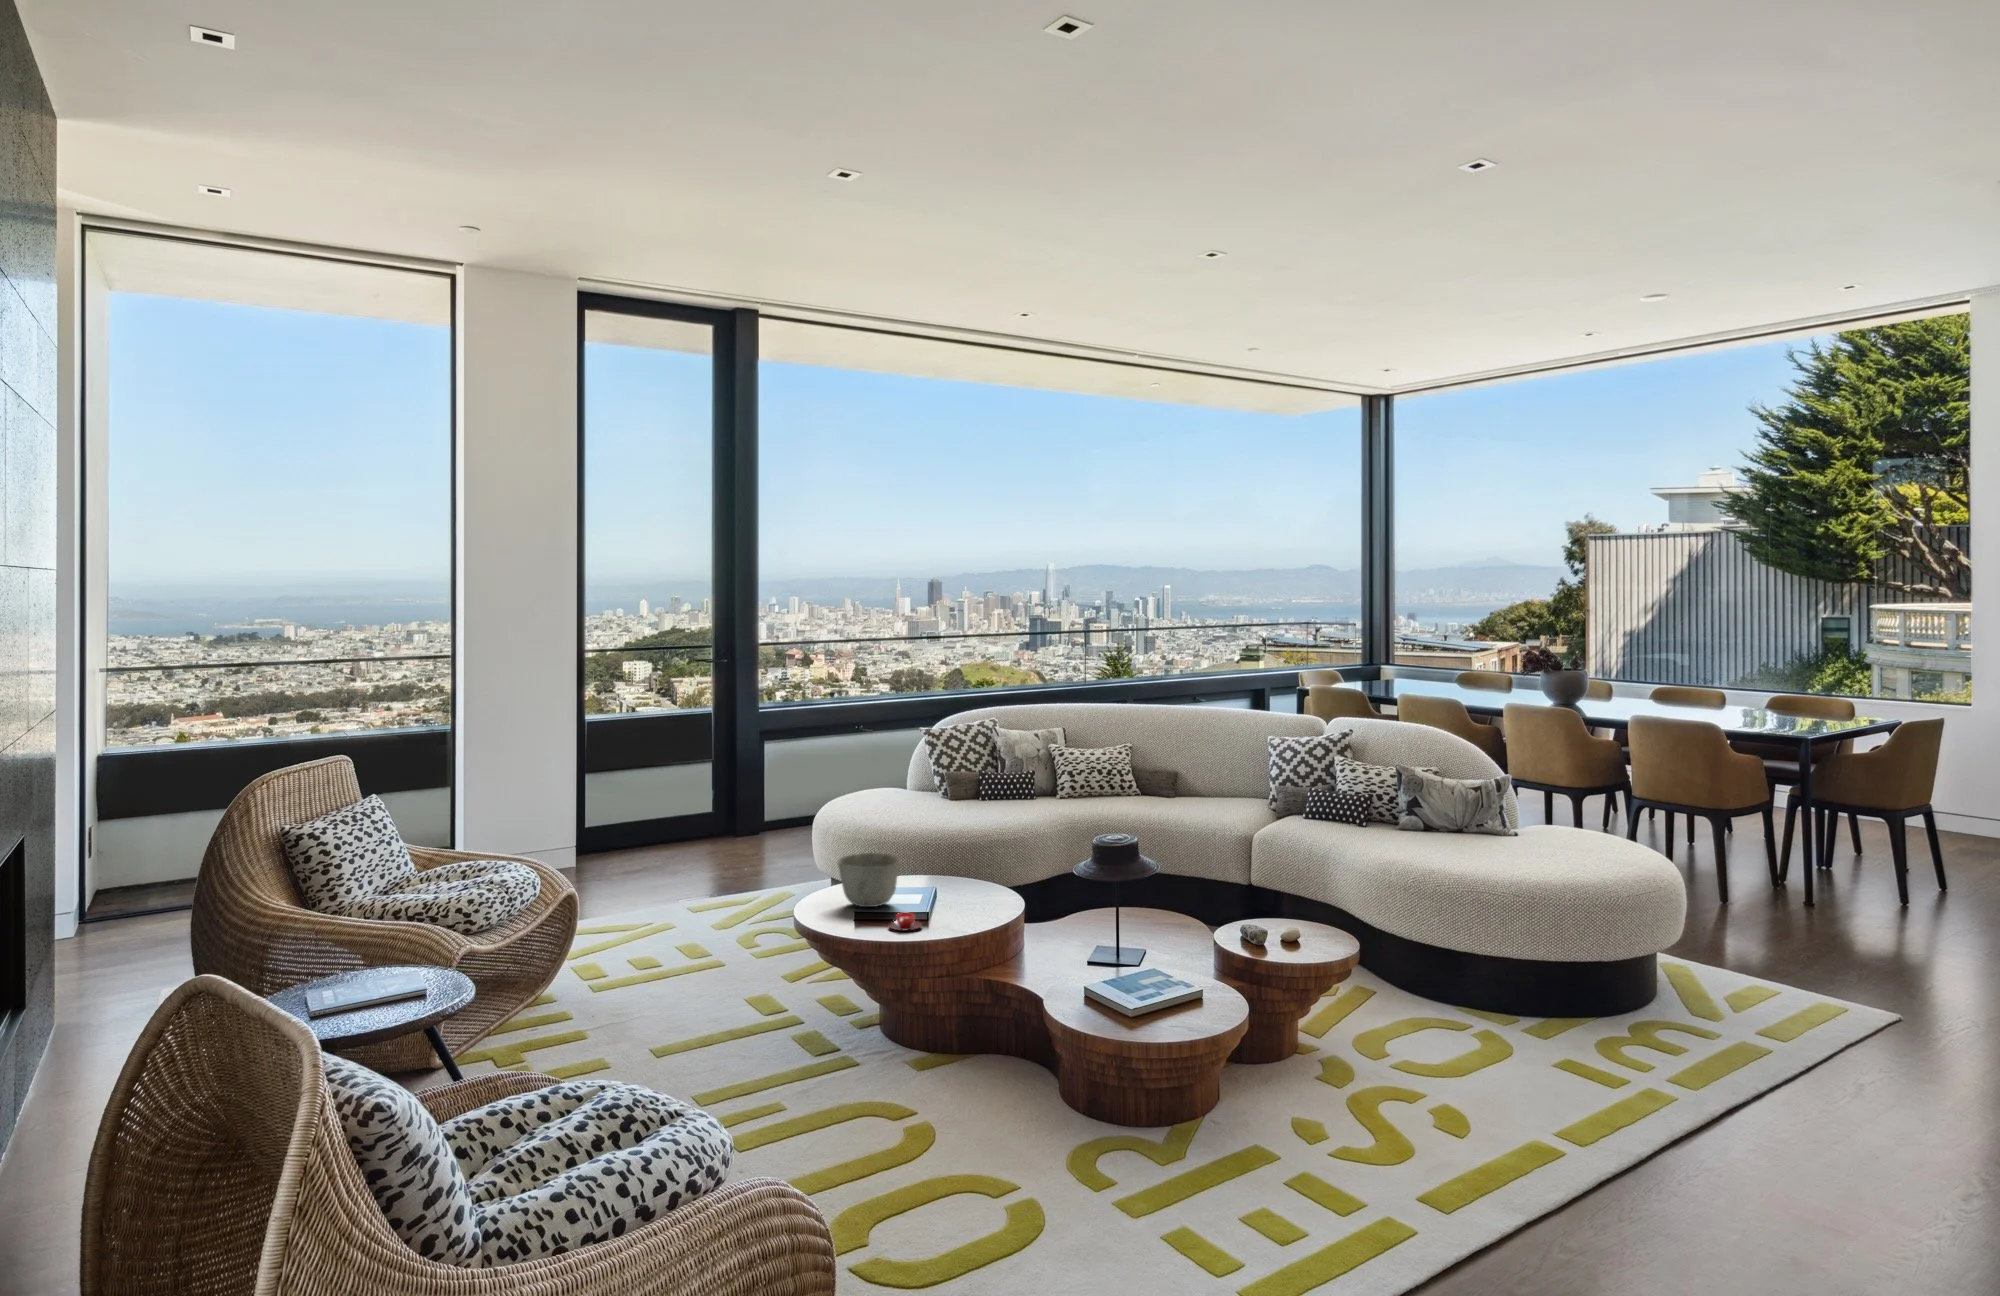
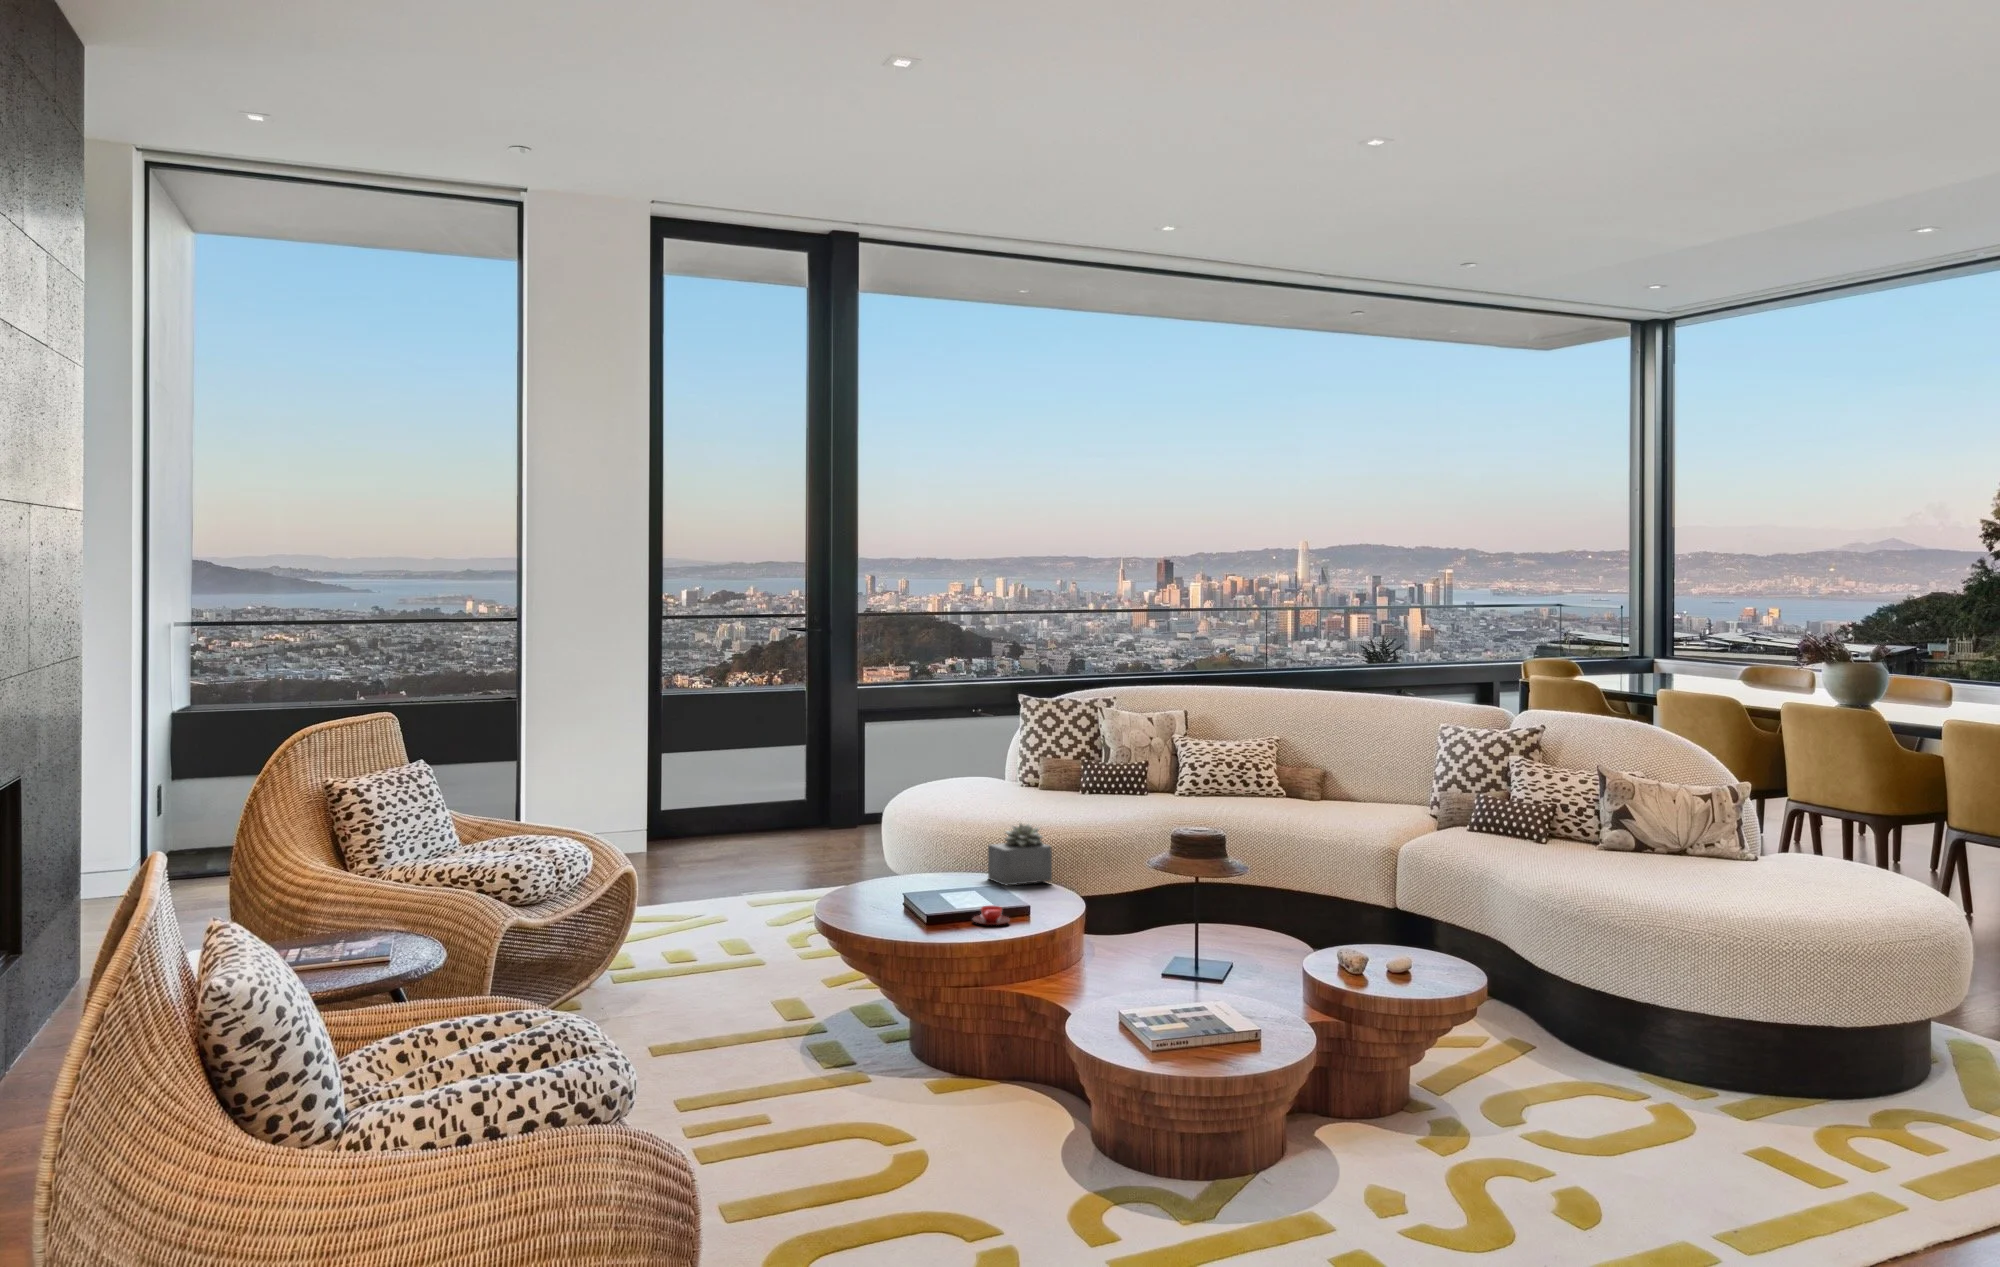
succulent plant: none [898,832,956,889] -> present [988,823,1052,885]
ceramic bowl: present [838,853,901,907] -> none [919,840,991,900]

